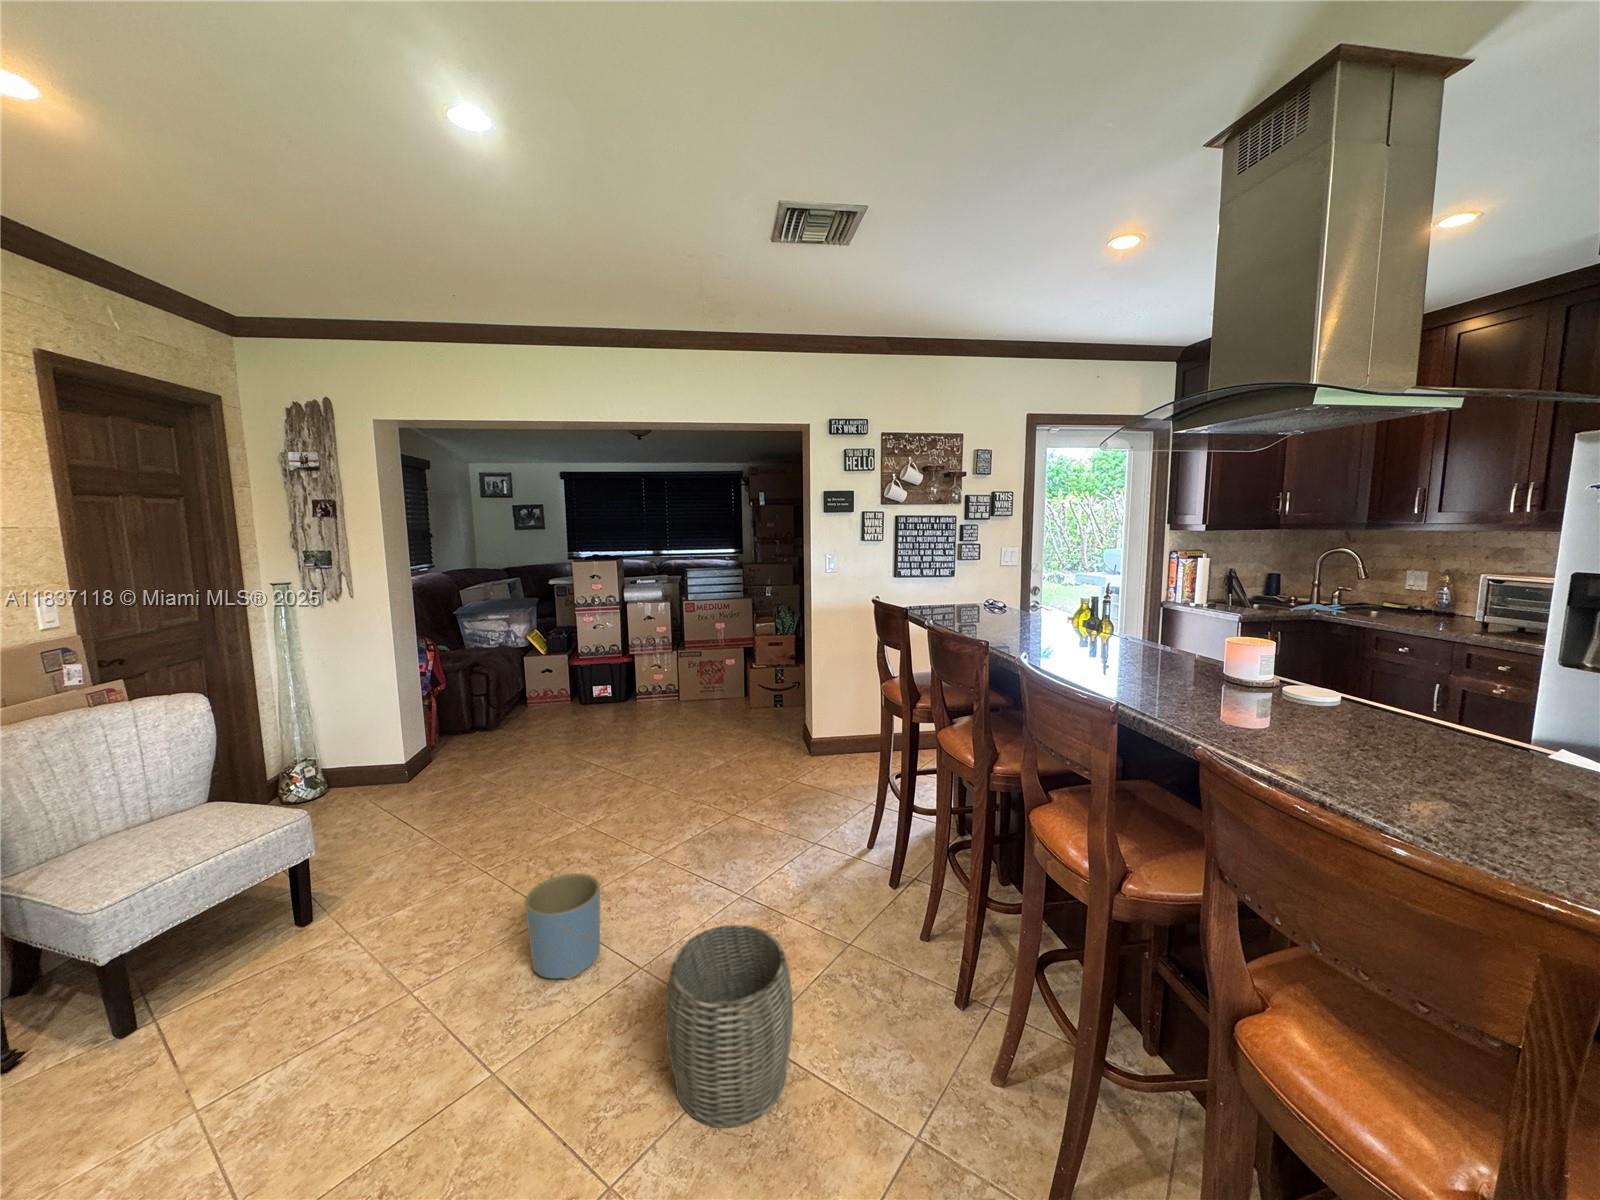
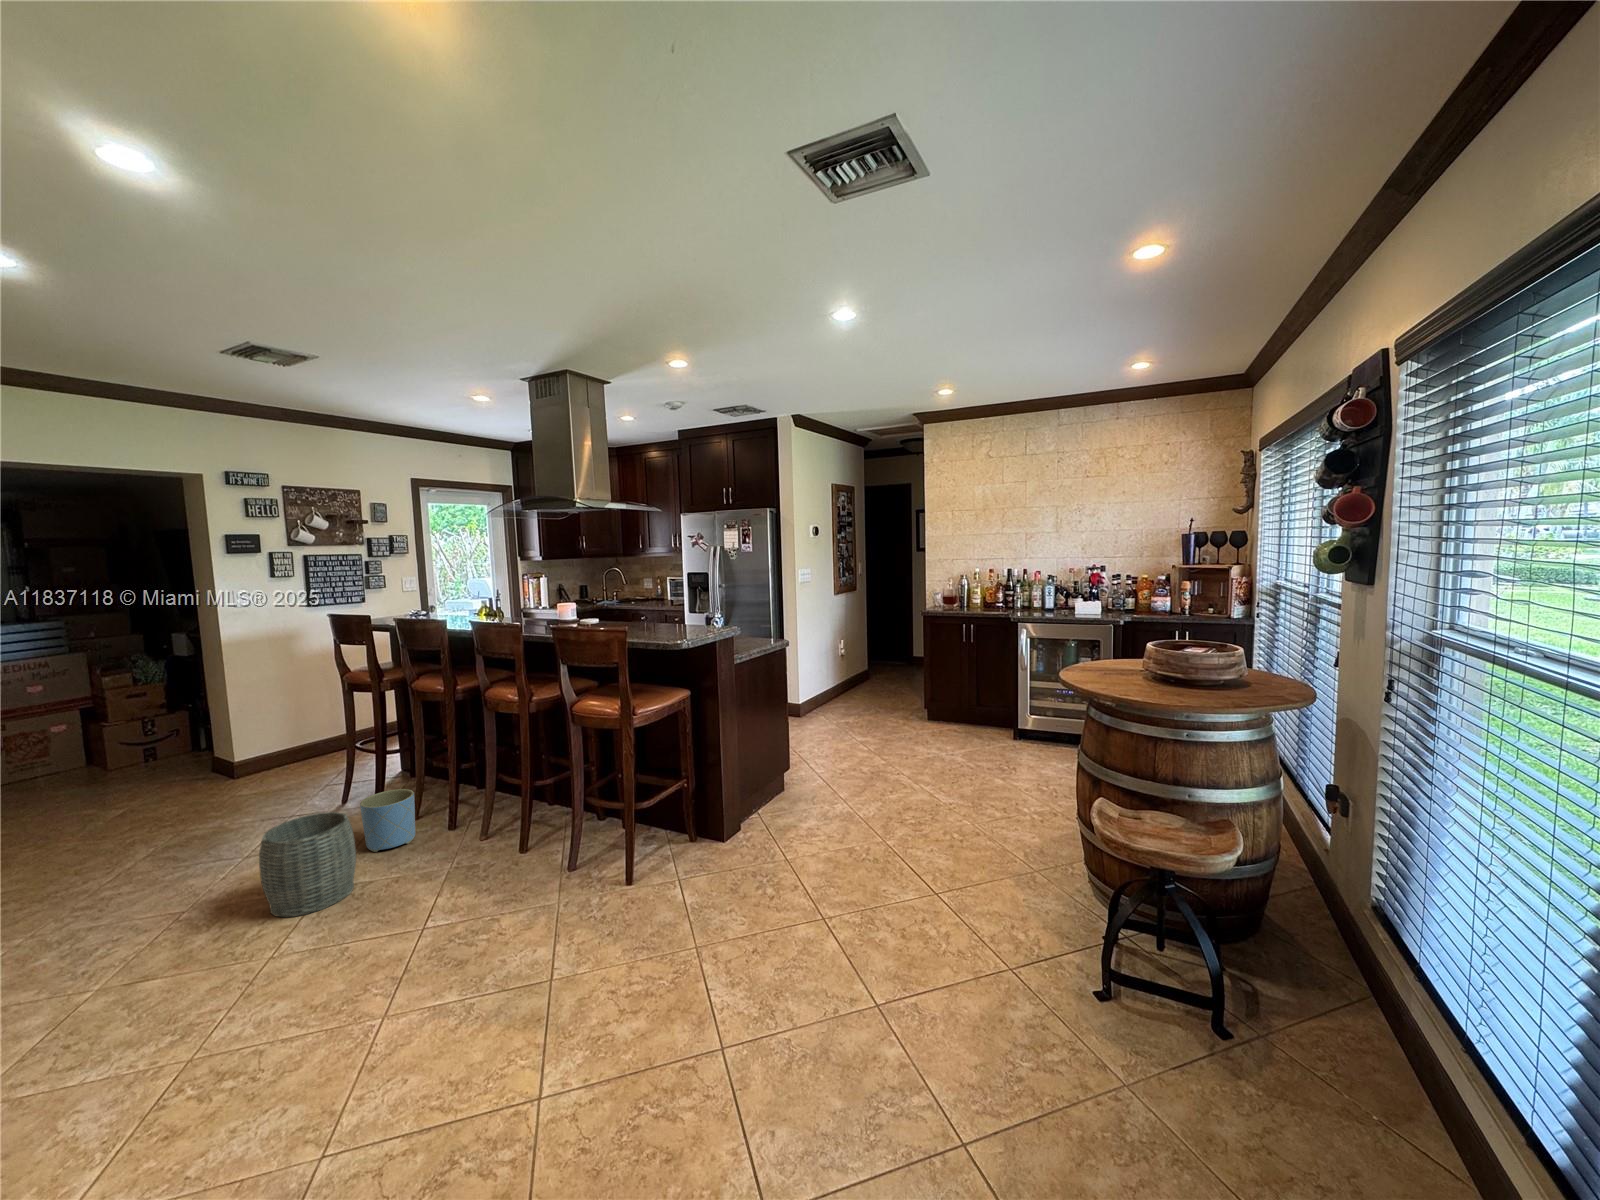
planter: present [525,873,600,980] -> present [360,789,415,852]

